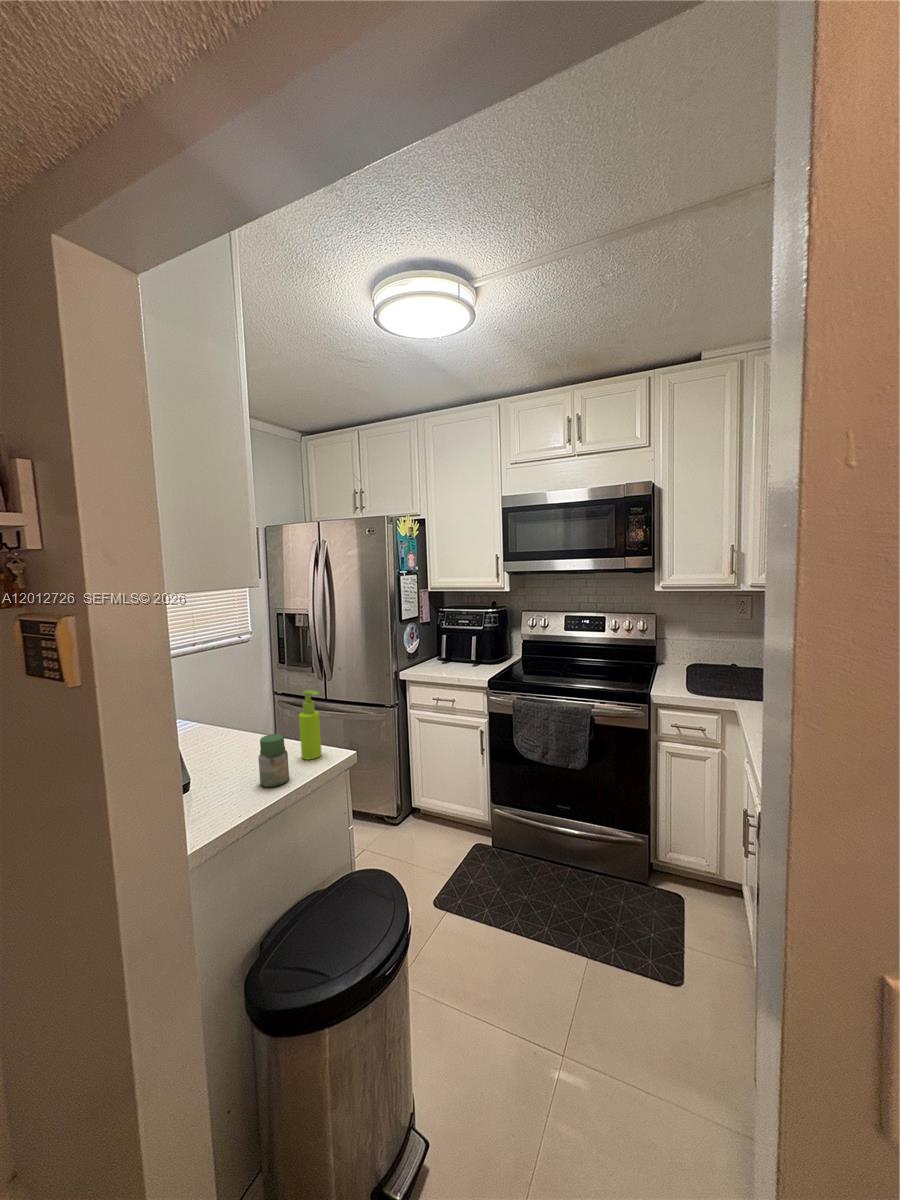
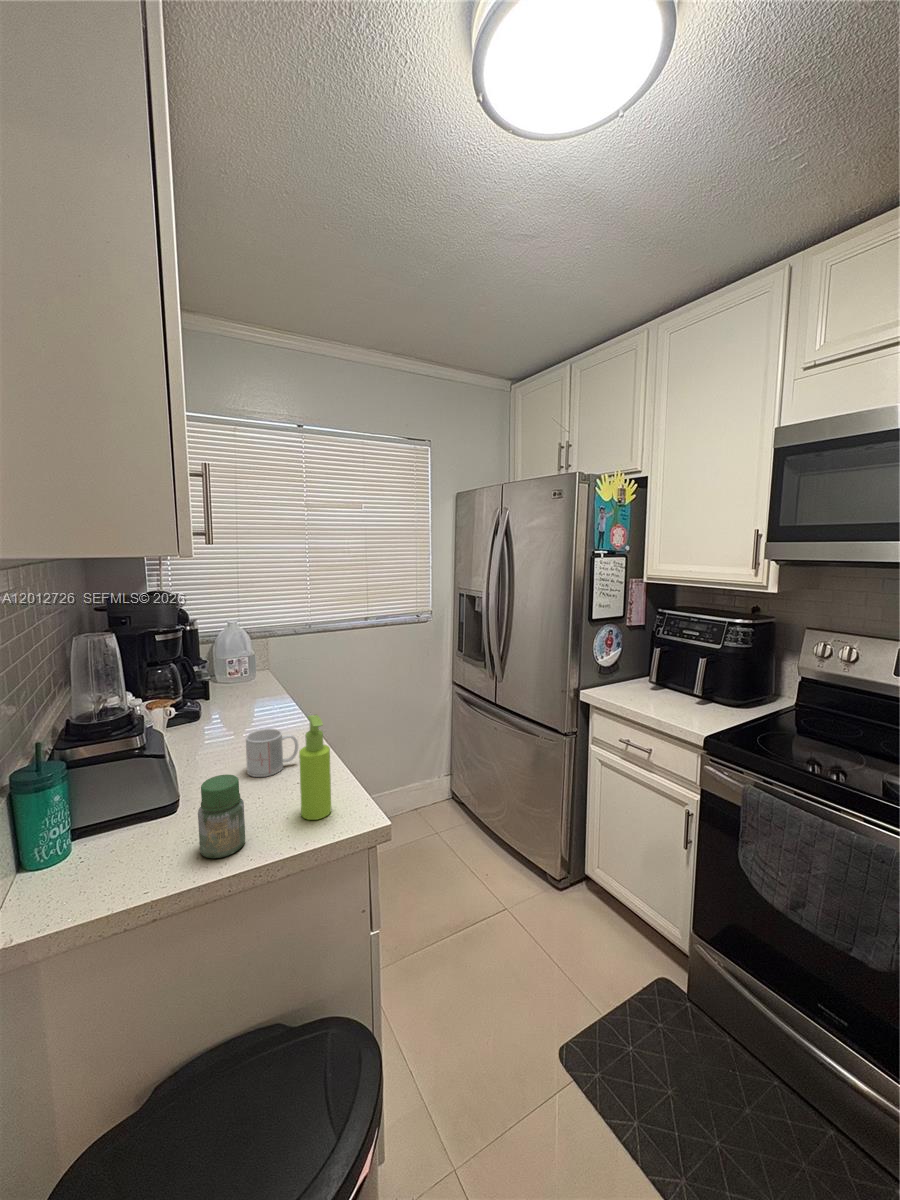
mug: none [220,721,257,758] -> present [246,729,298,777]

